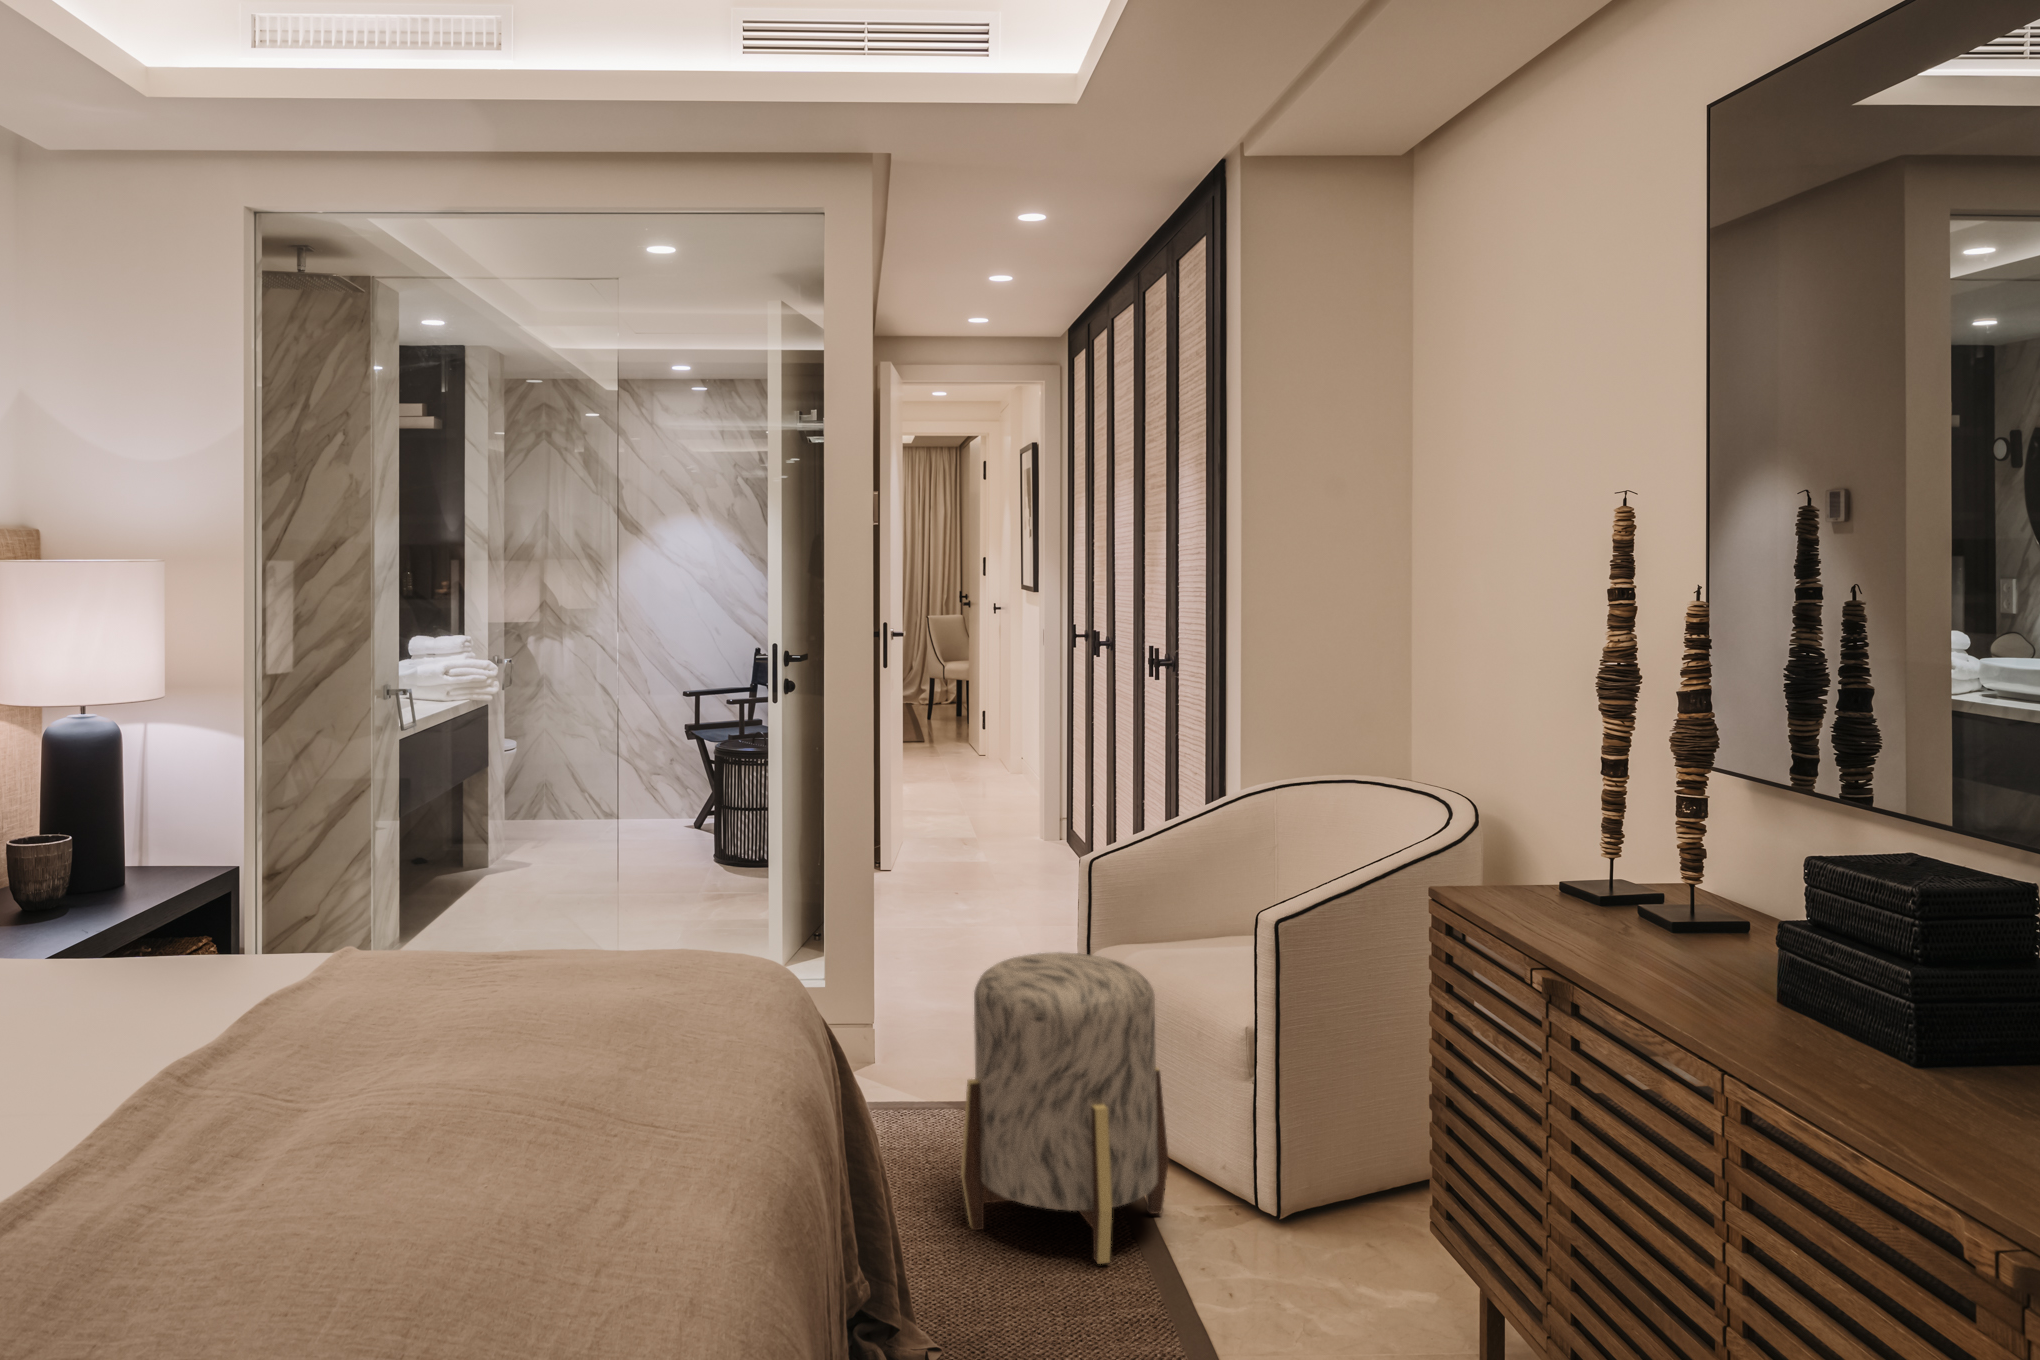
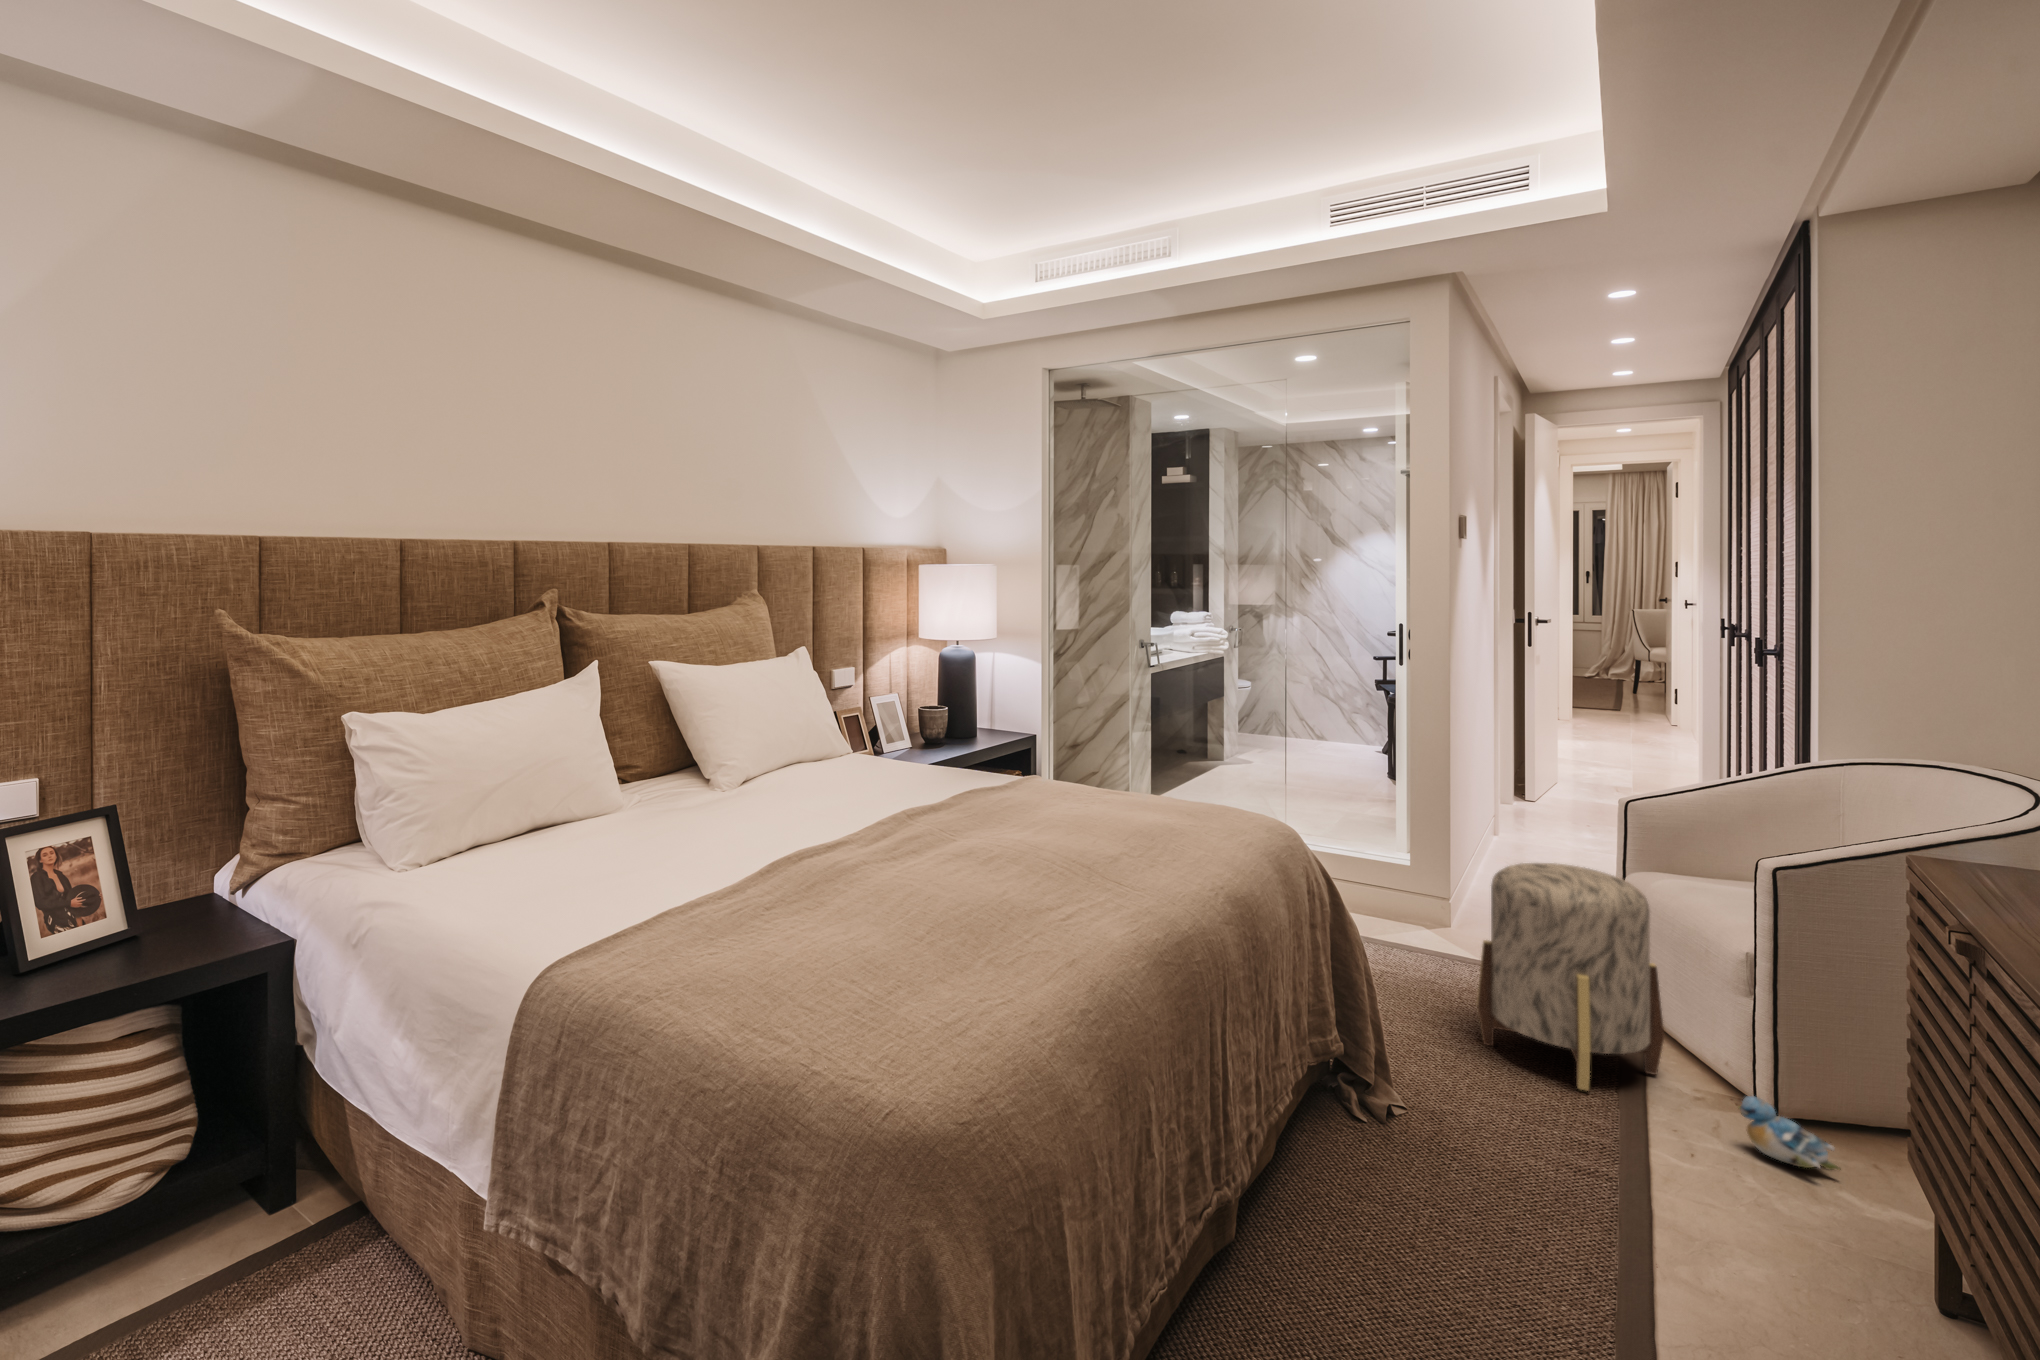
plush toy: none [1272,1218,1377,1295] -> present [1739,1096,1839,1170]

